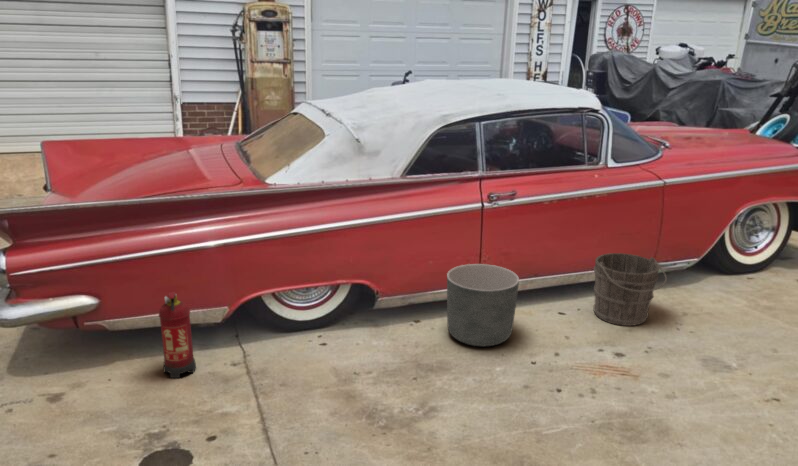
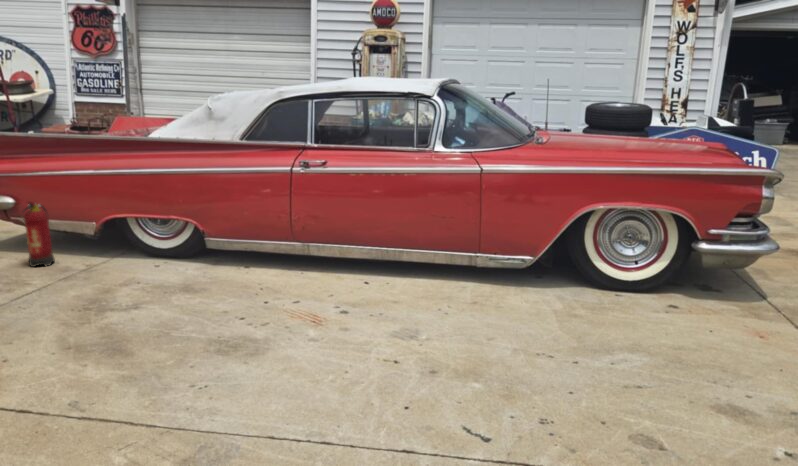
bucket: present [594,253,667,326] -> none [380,233,449,305]
planter: present [447,264,519,346] -> none [228,221,295,291]

